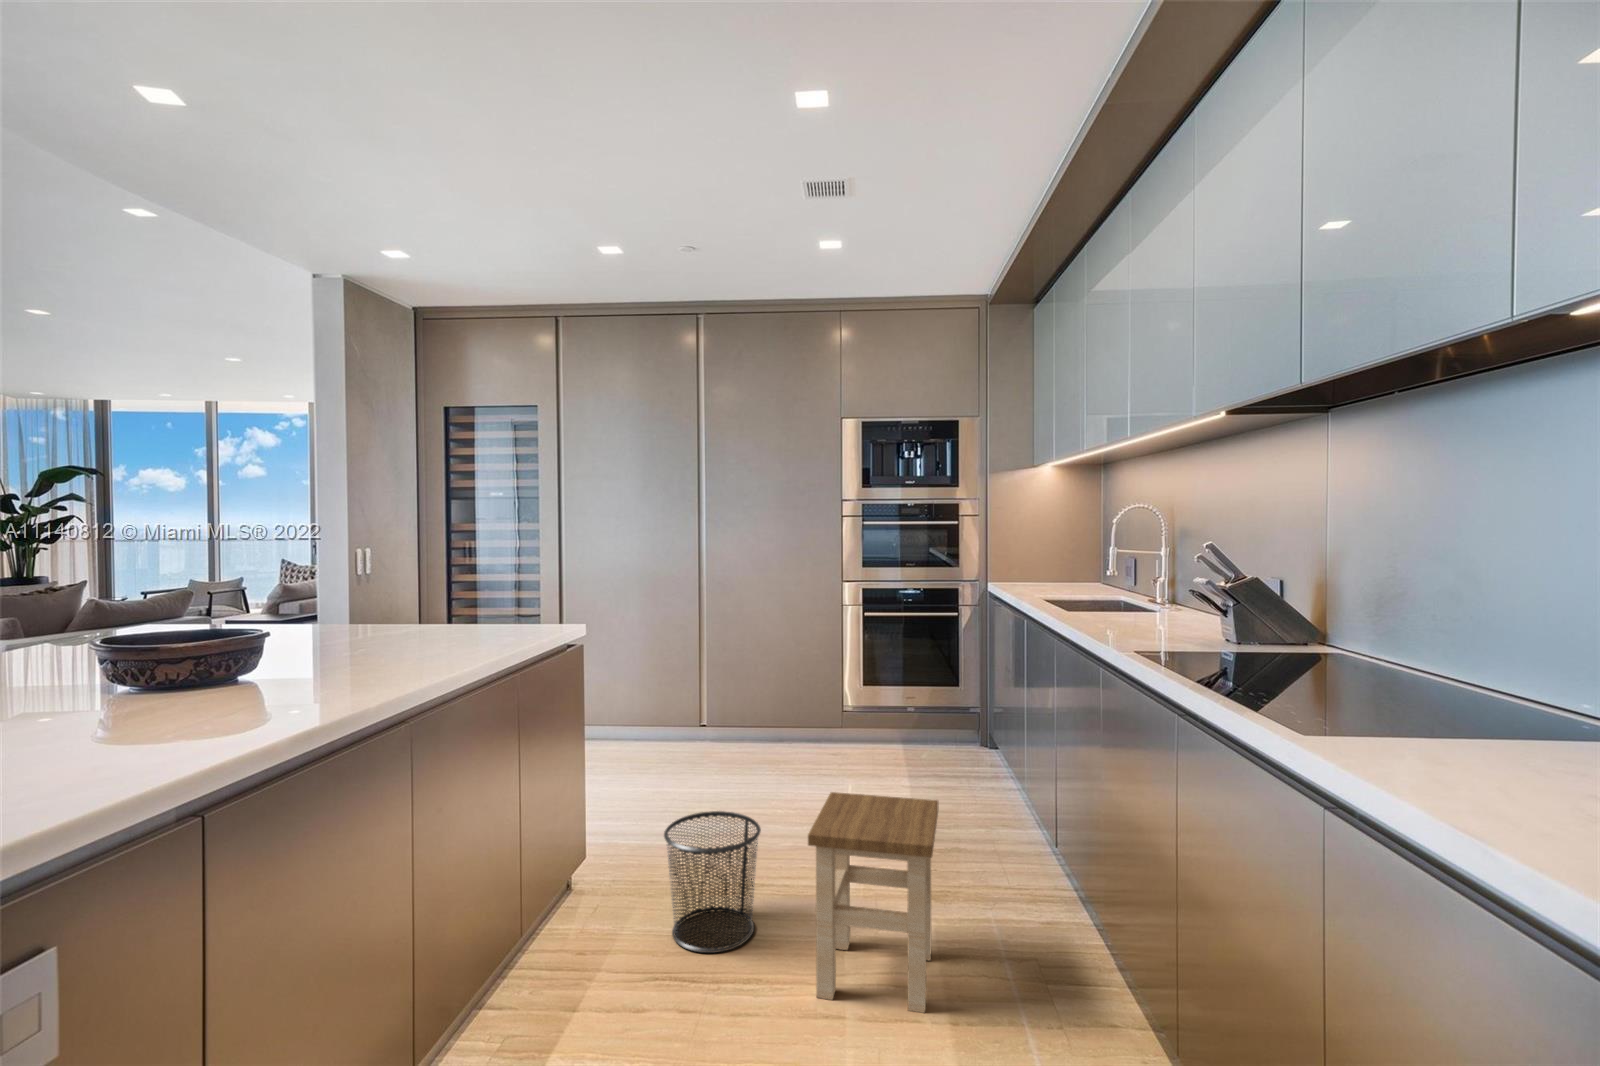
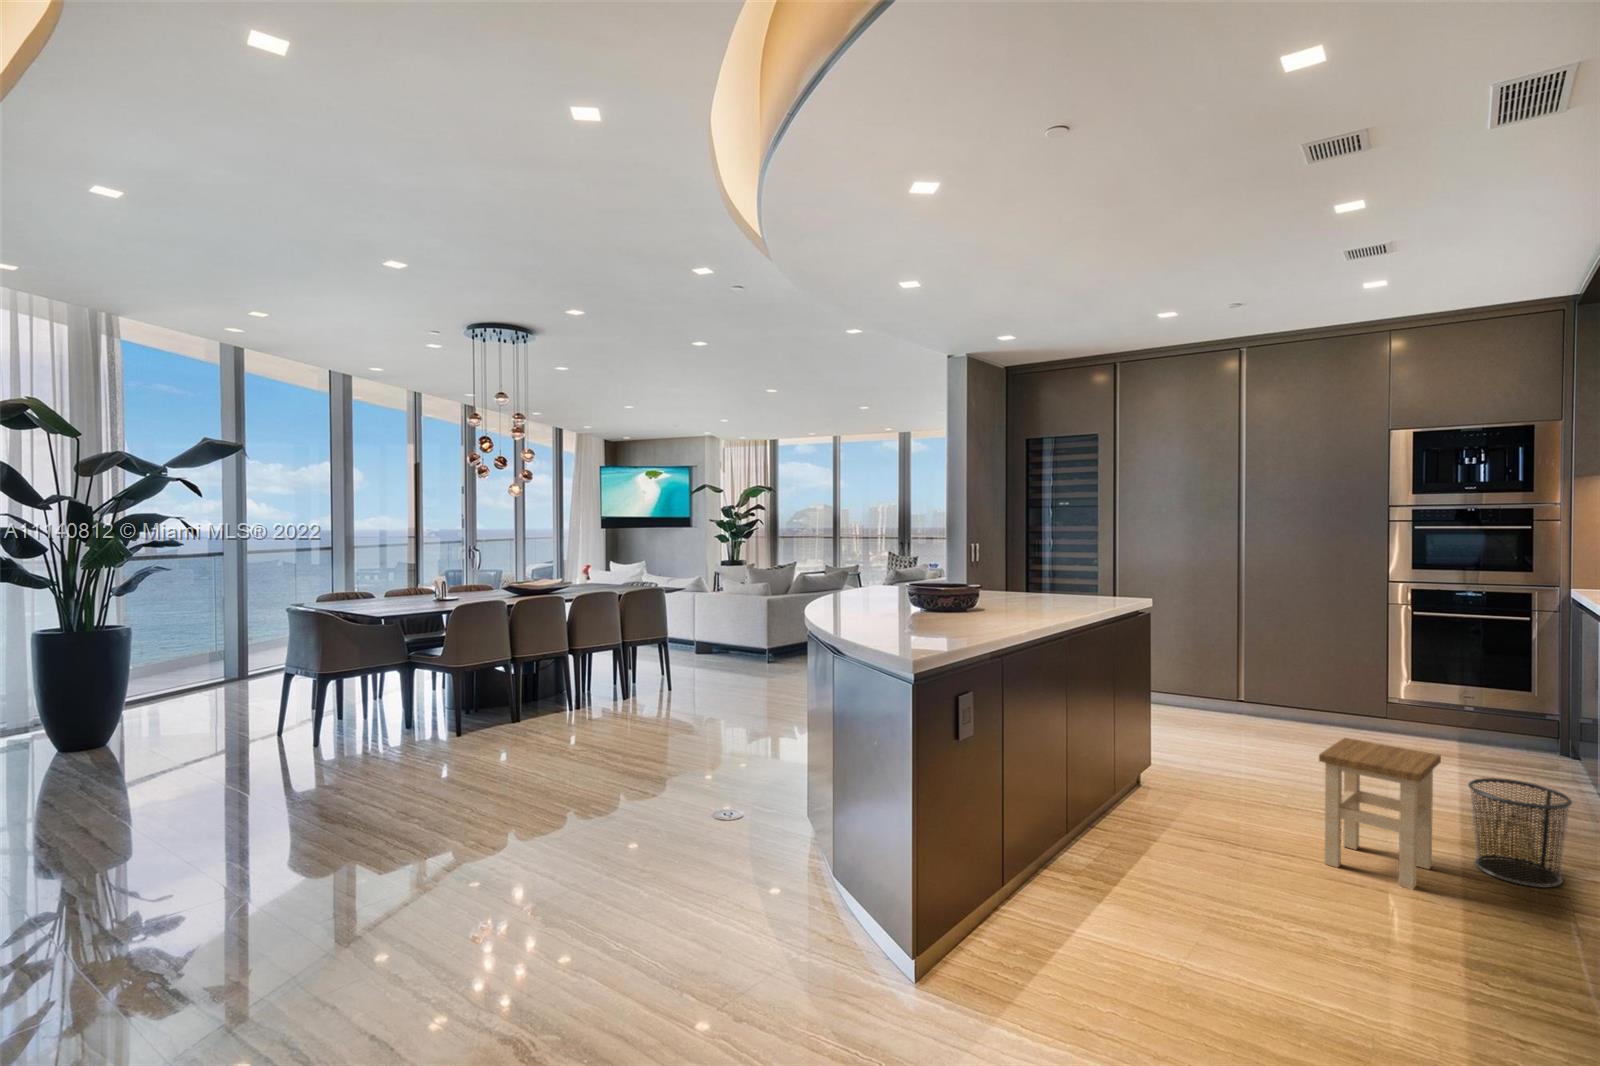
waste bin: present [664,811,761,953] -> present [1468,778,1572,888]

